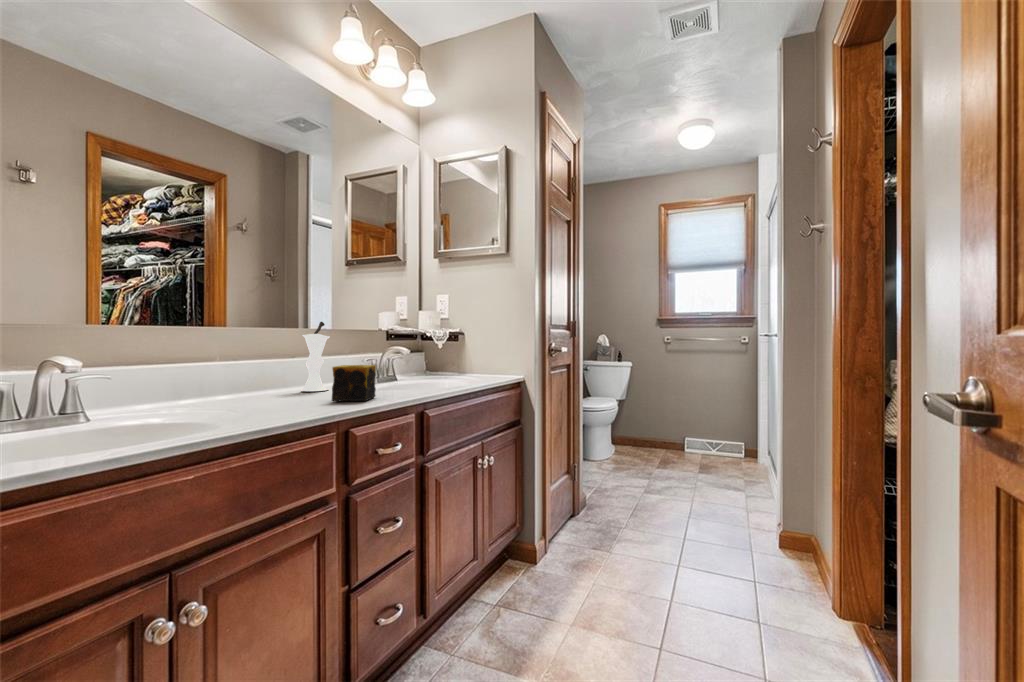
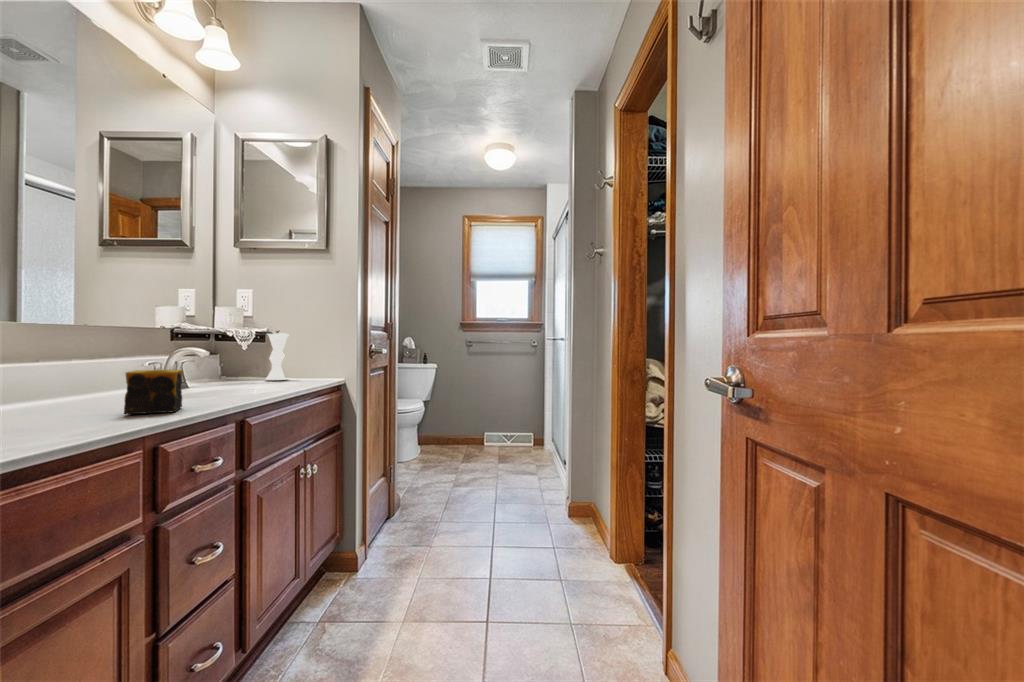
vase: present [301,322,330,391] -> present [266,331,289,380]

